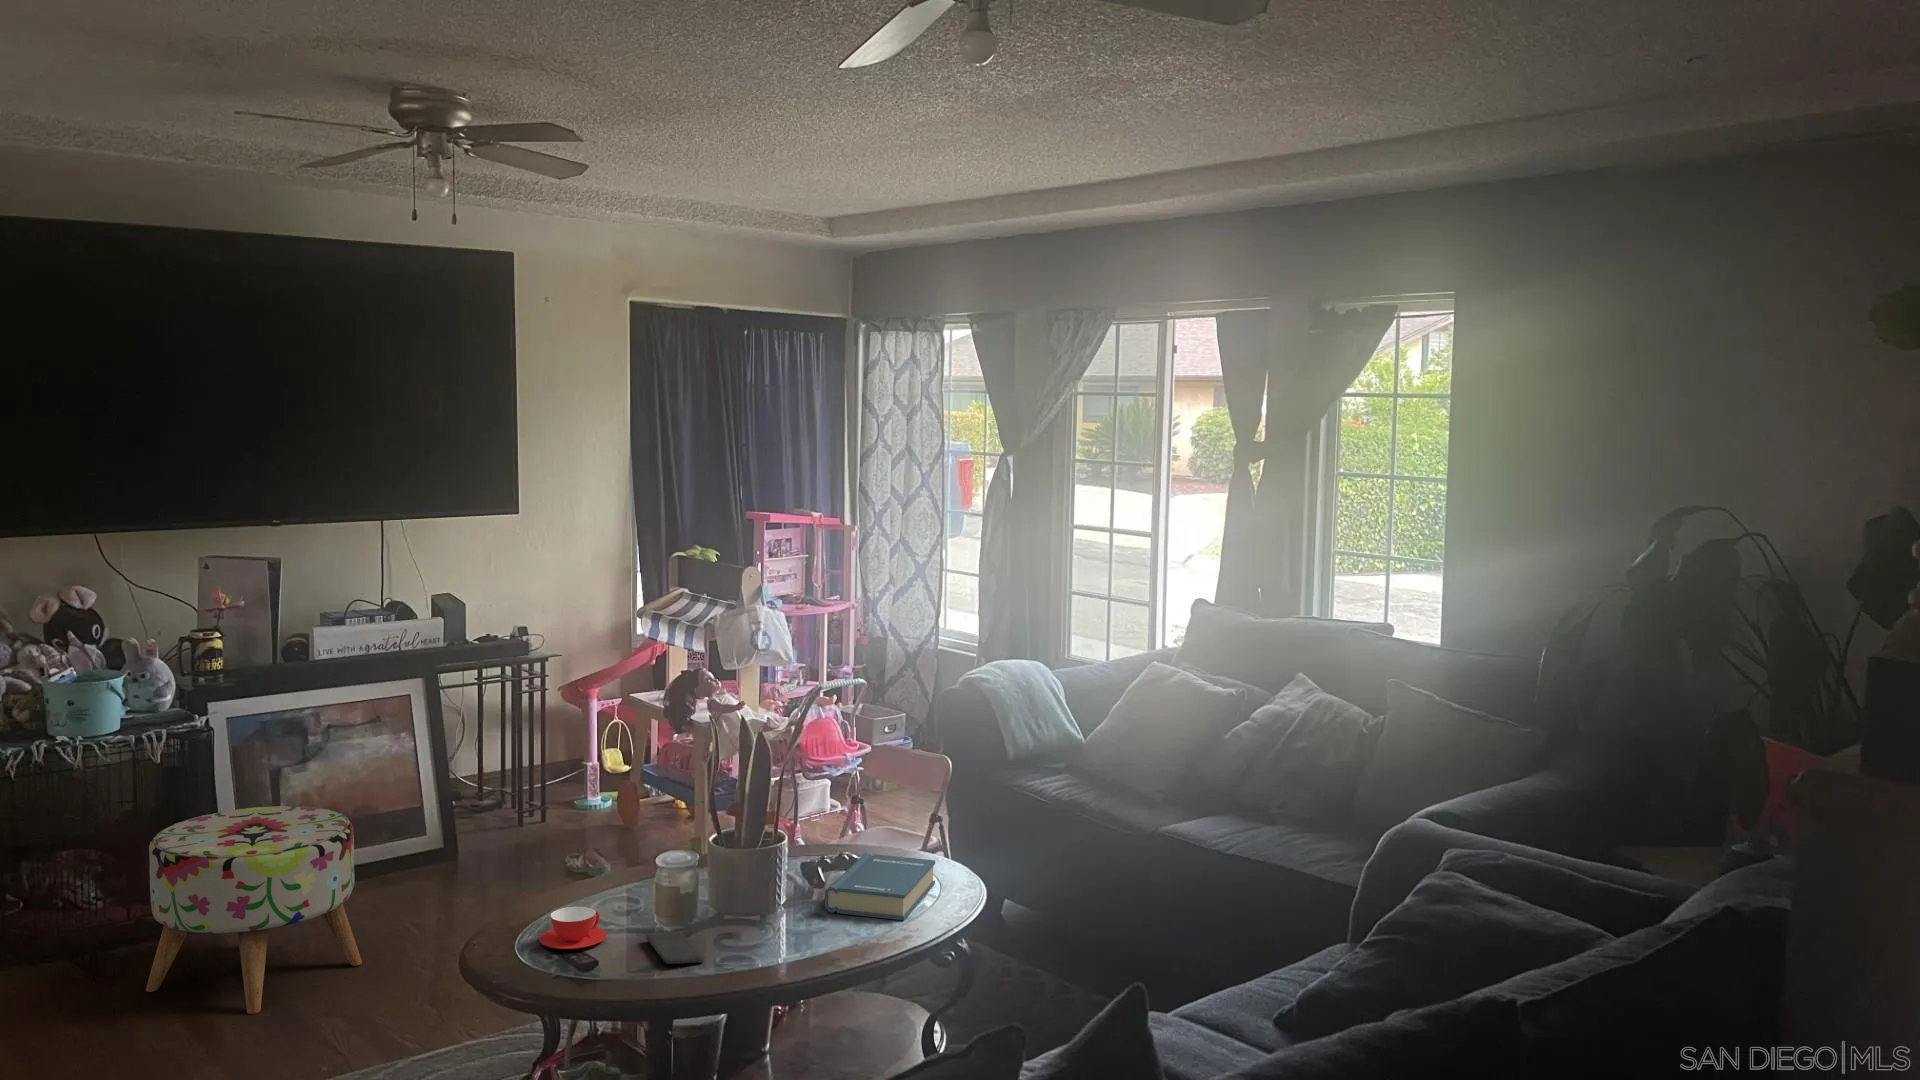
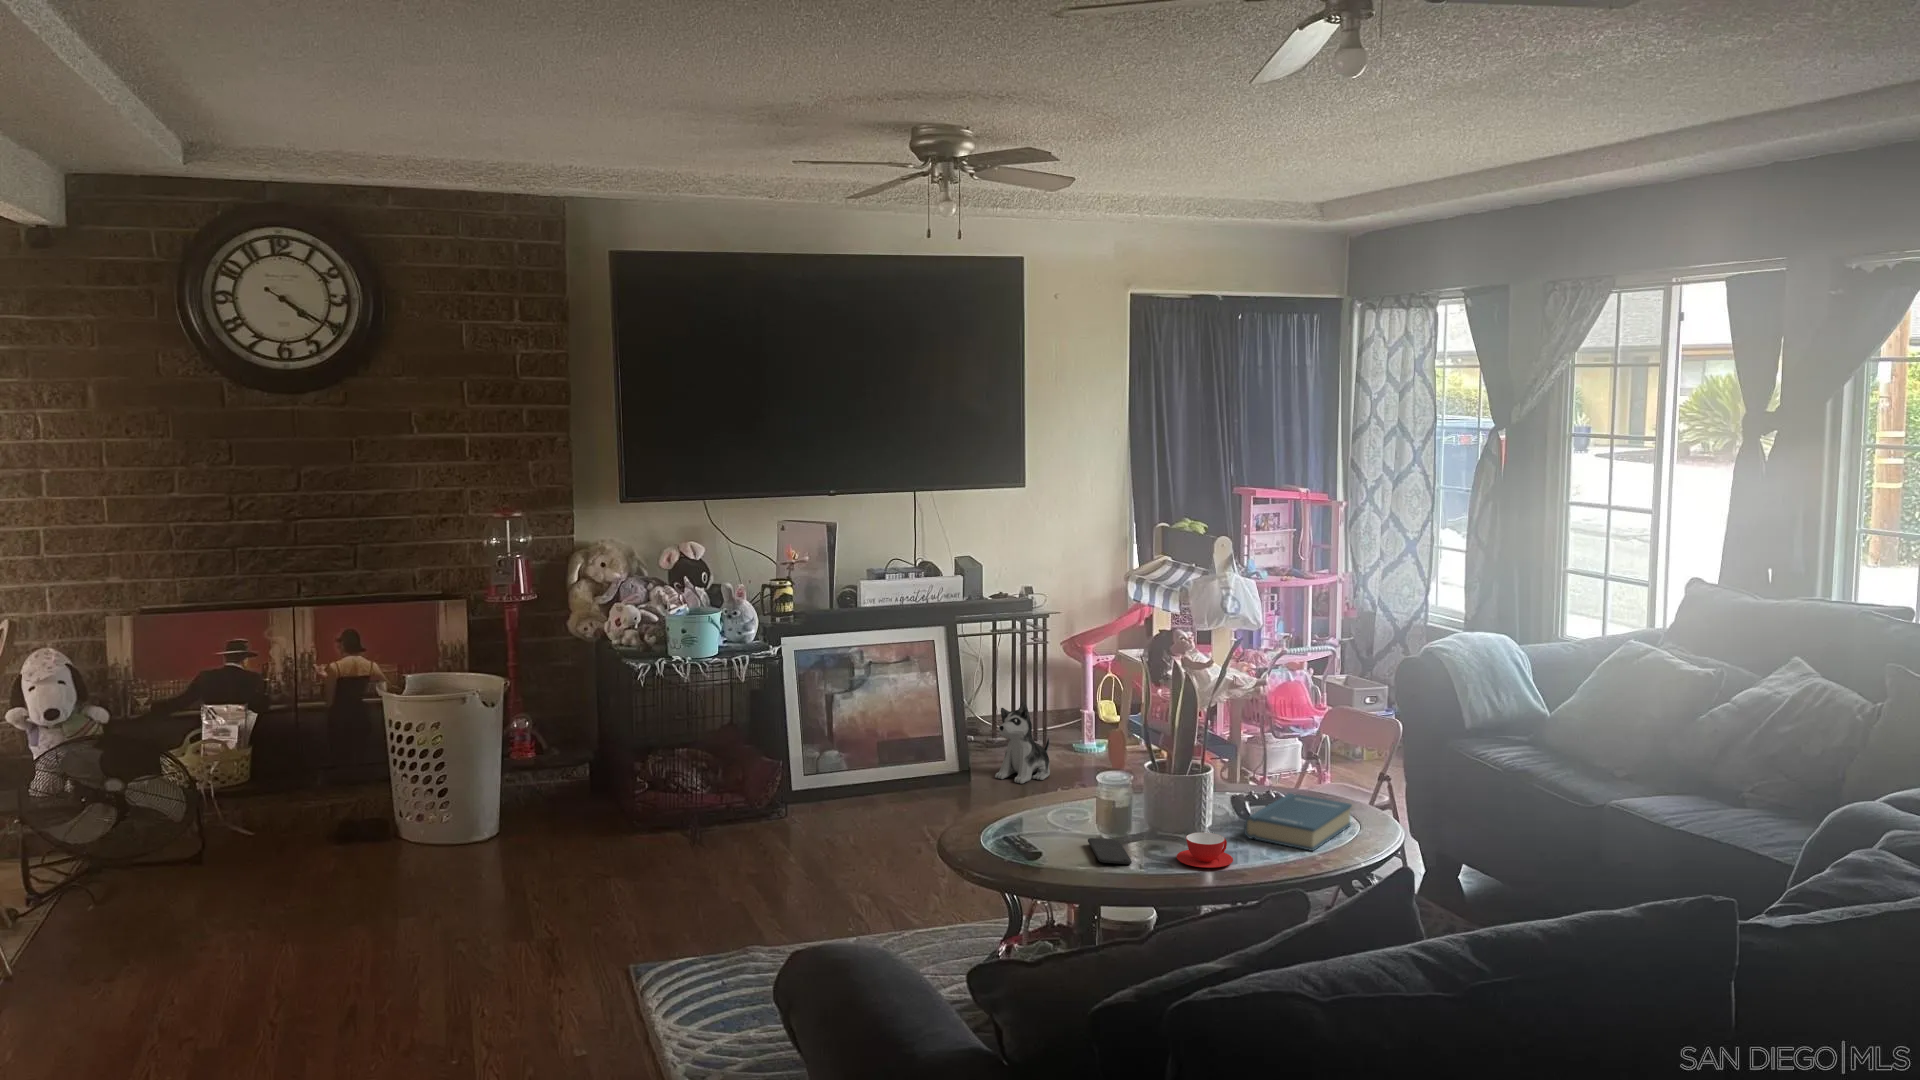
plush toy: none [487,760,552,855] -> present [995,702,1050,784]
ottoman: present [146,806,362,1014] -> none [730,722,887,883]
teacup: present [540,906,606,949] -> present [1177,832,1233,868]

